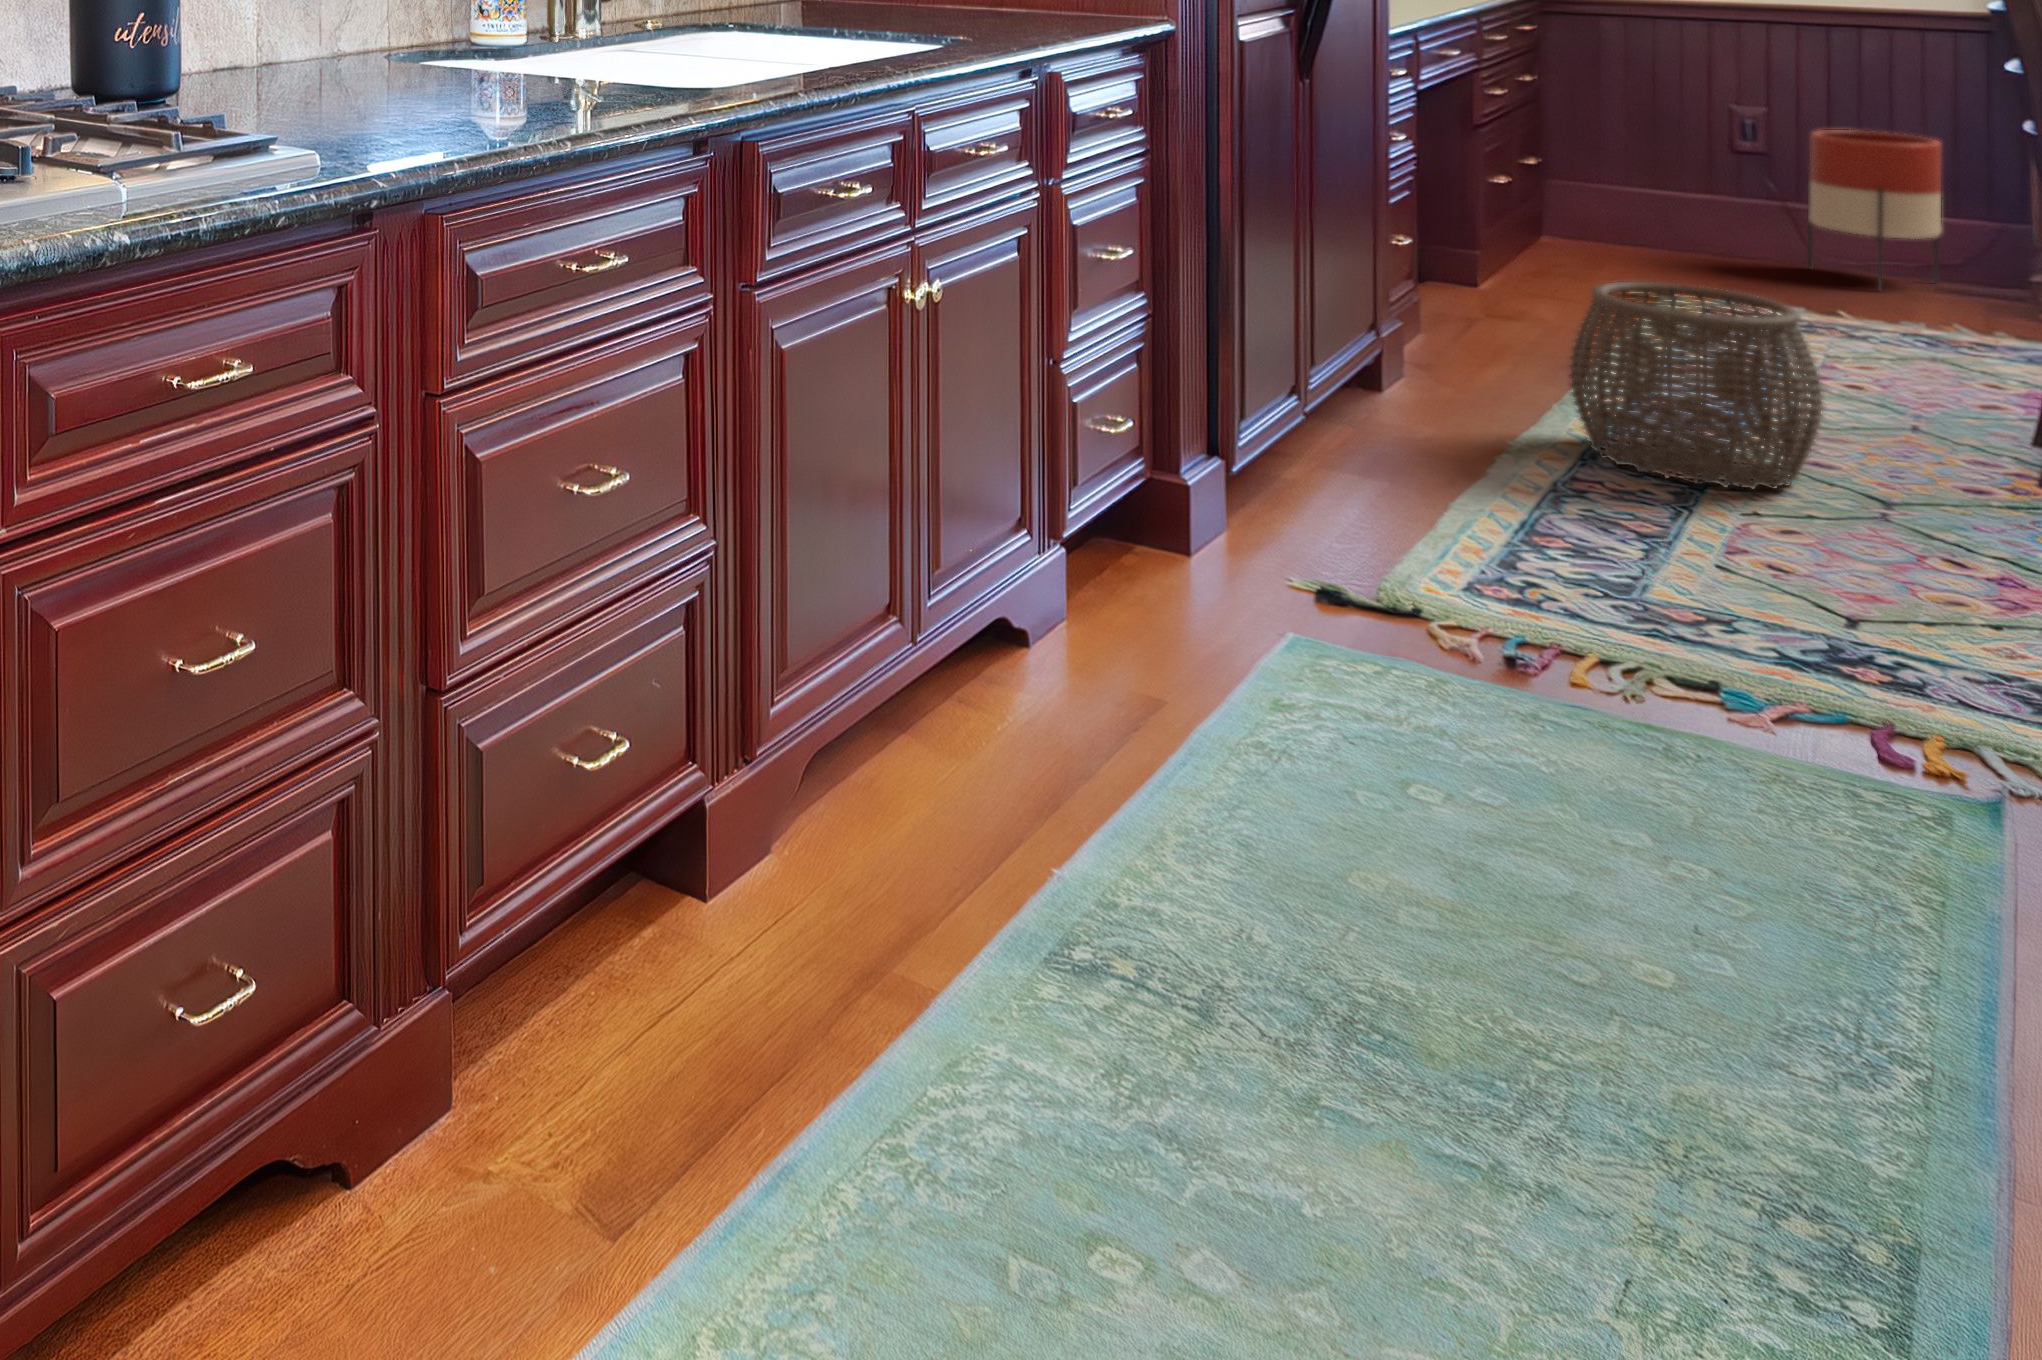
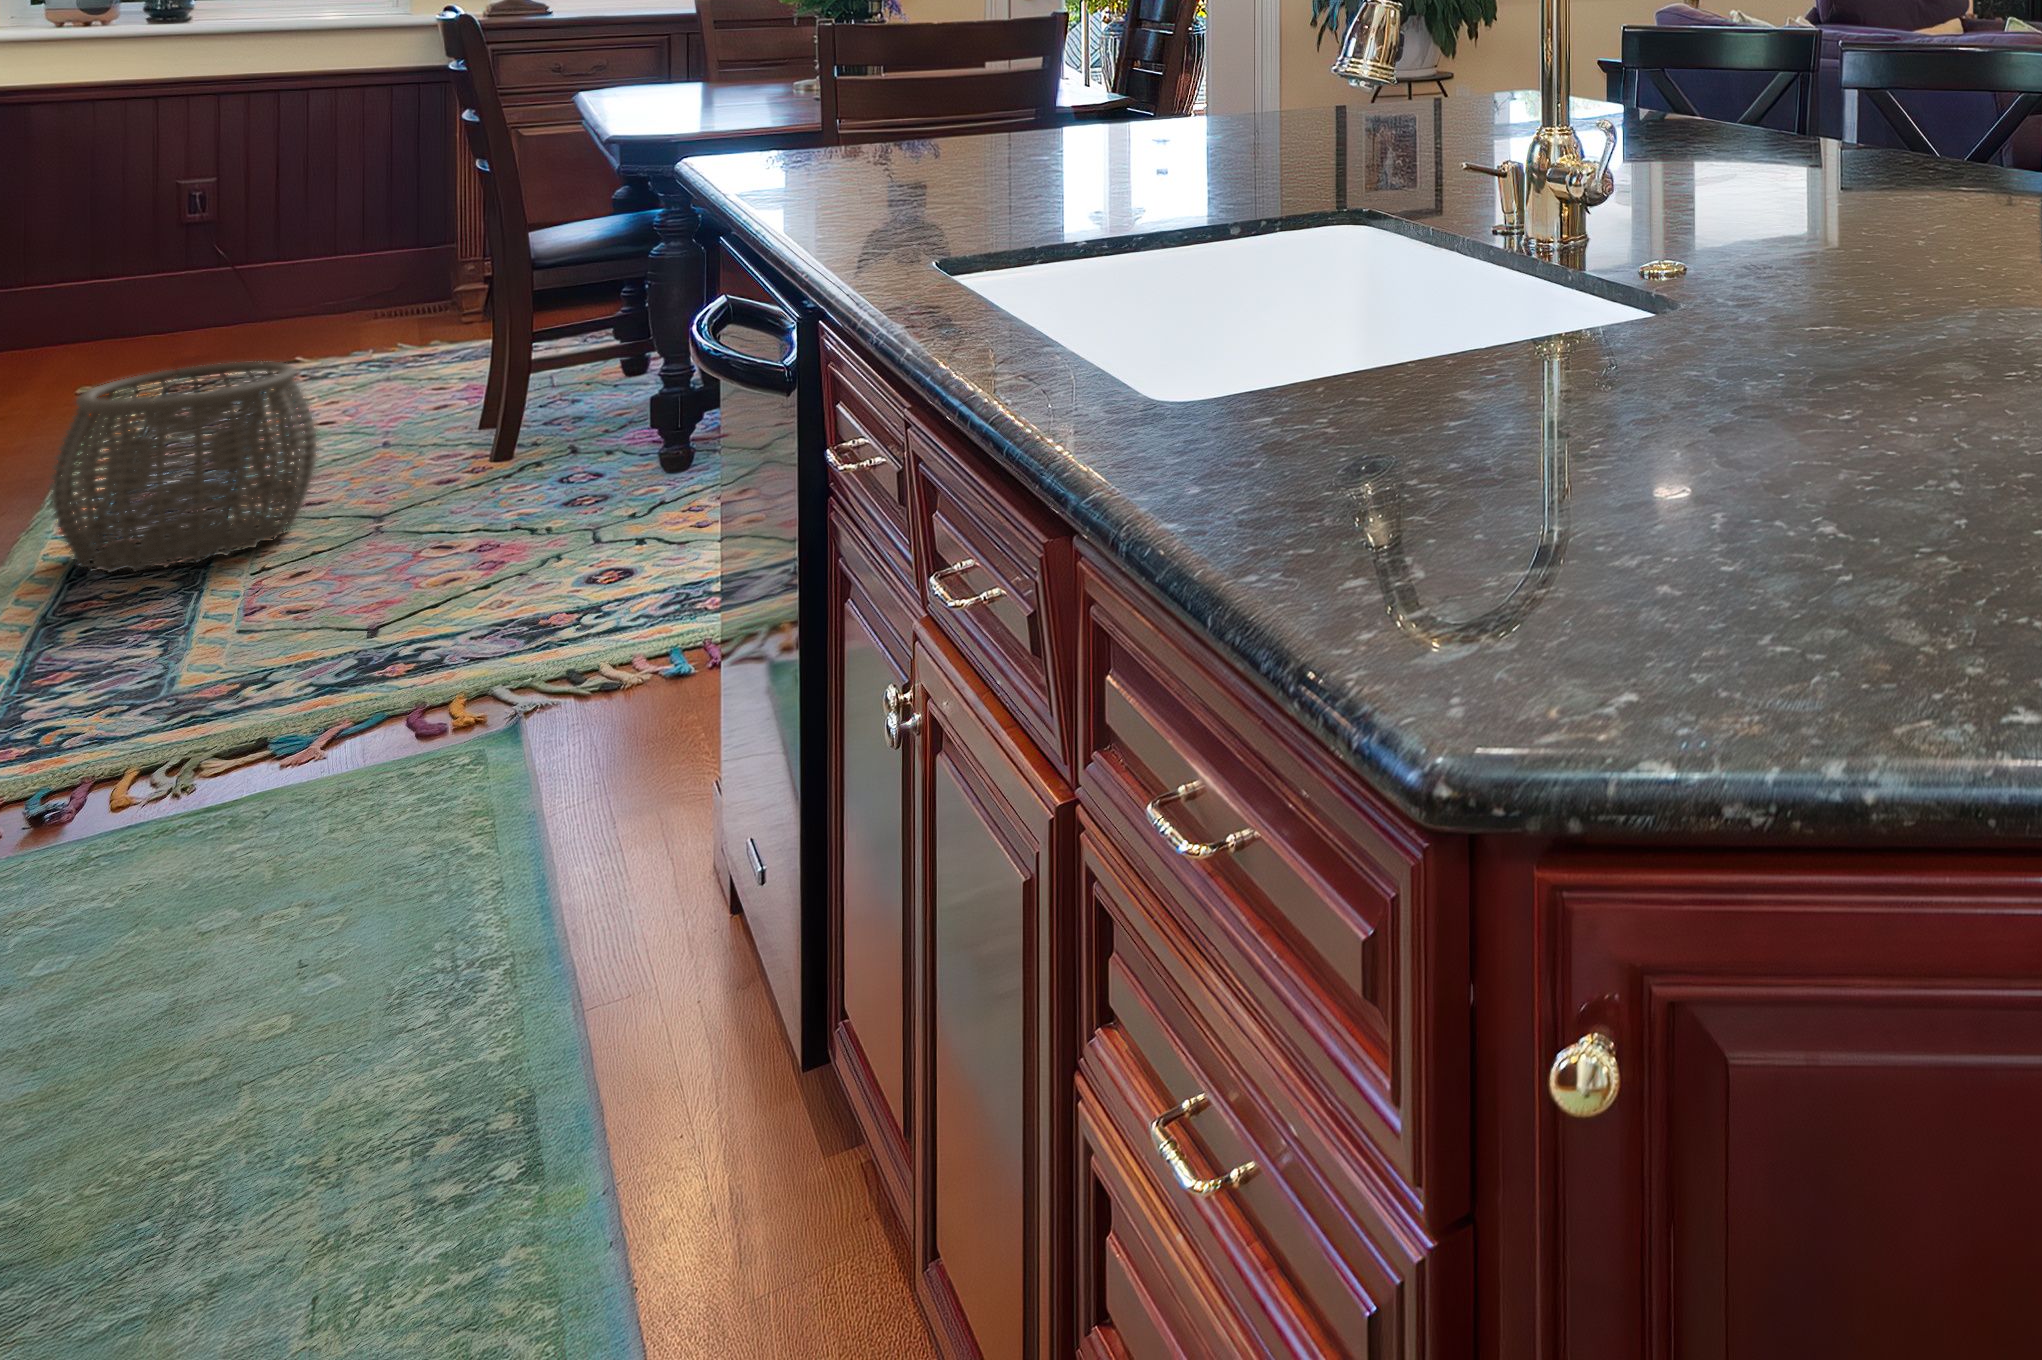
planter: present [1808,130,1941,289] -> none [256,184,378,332]

